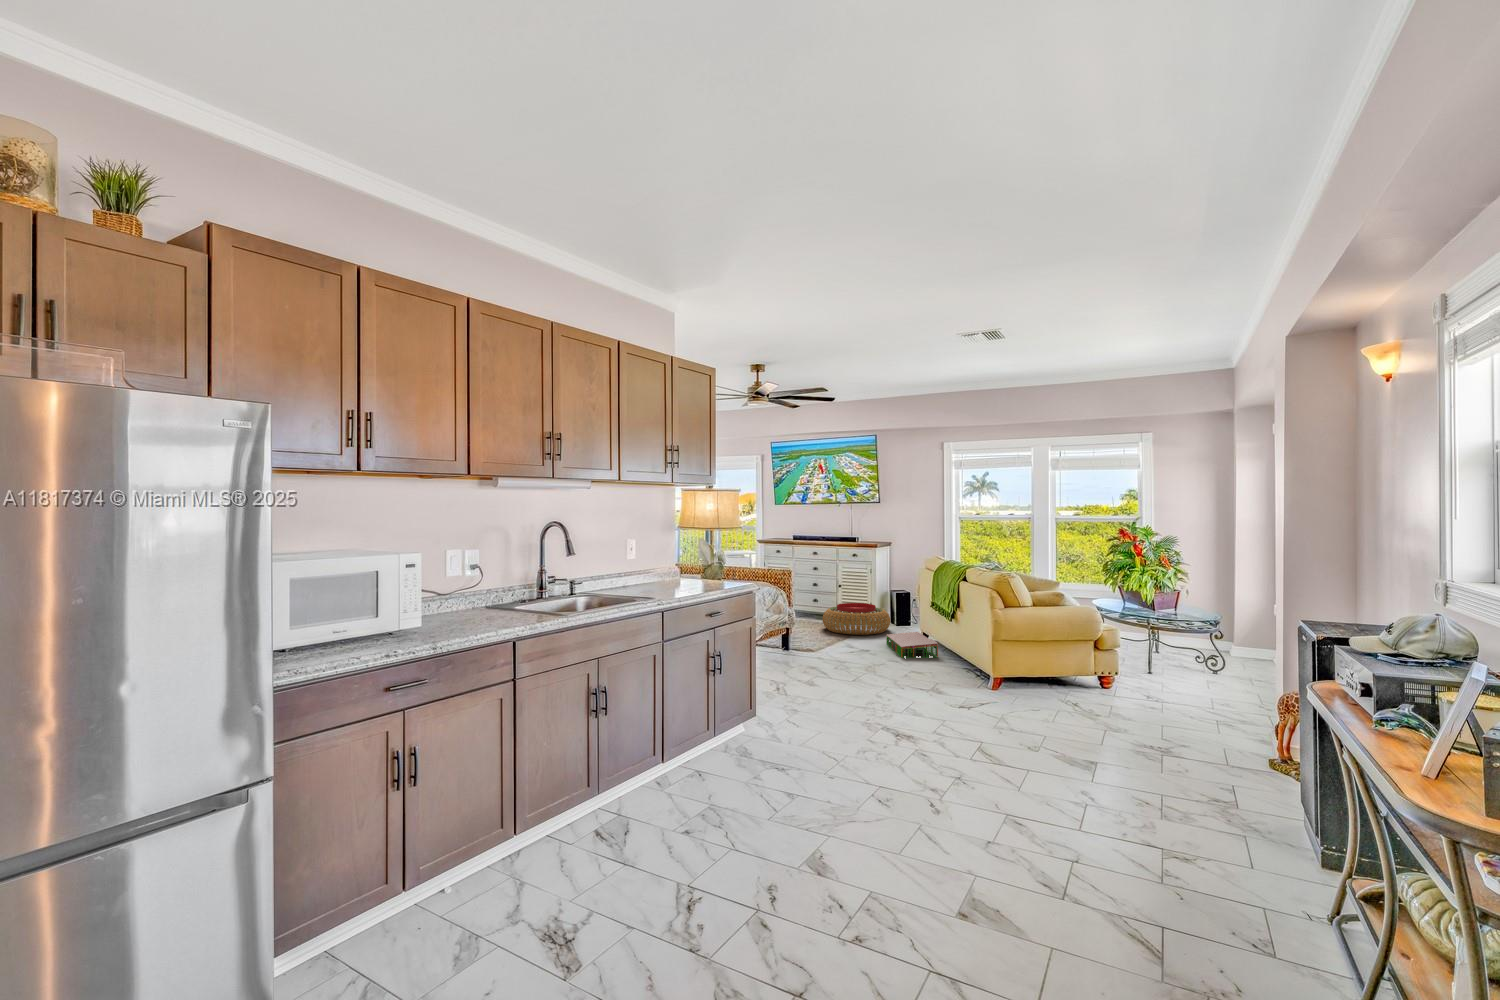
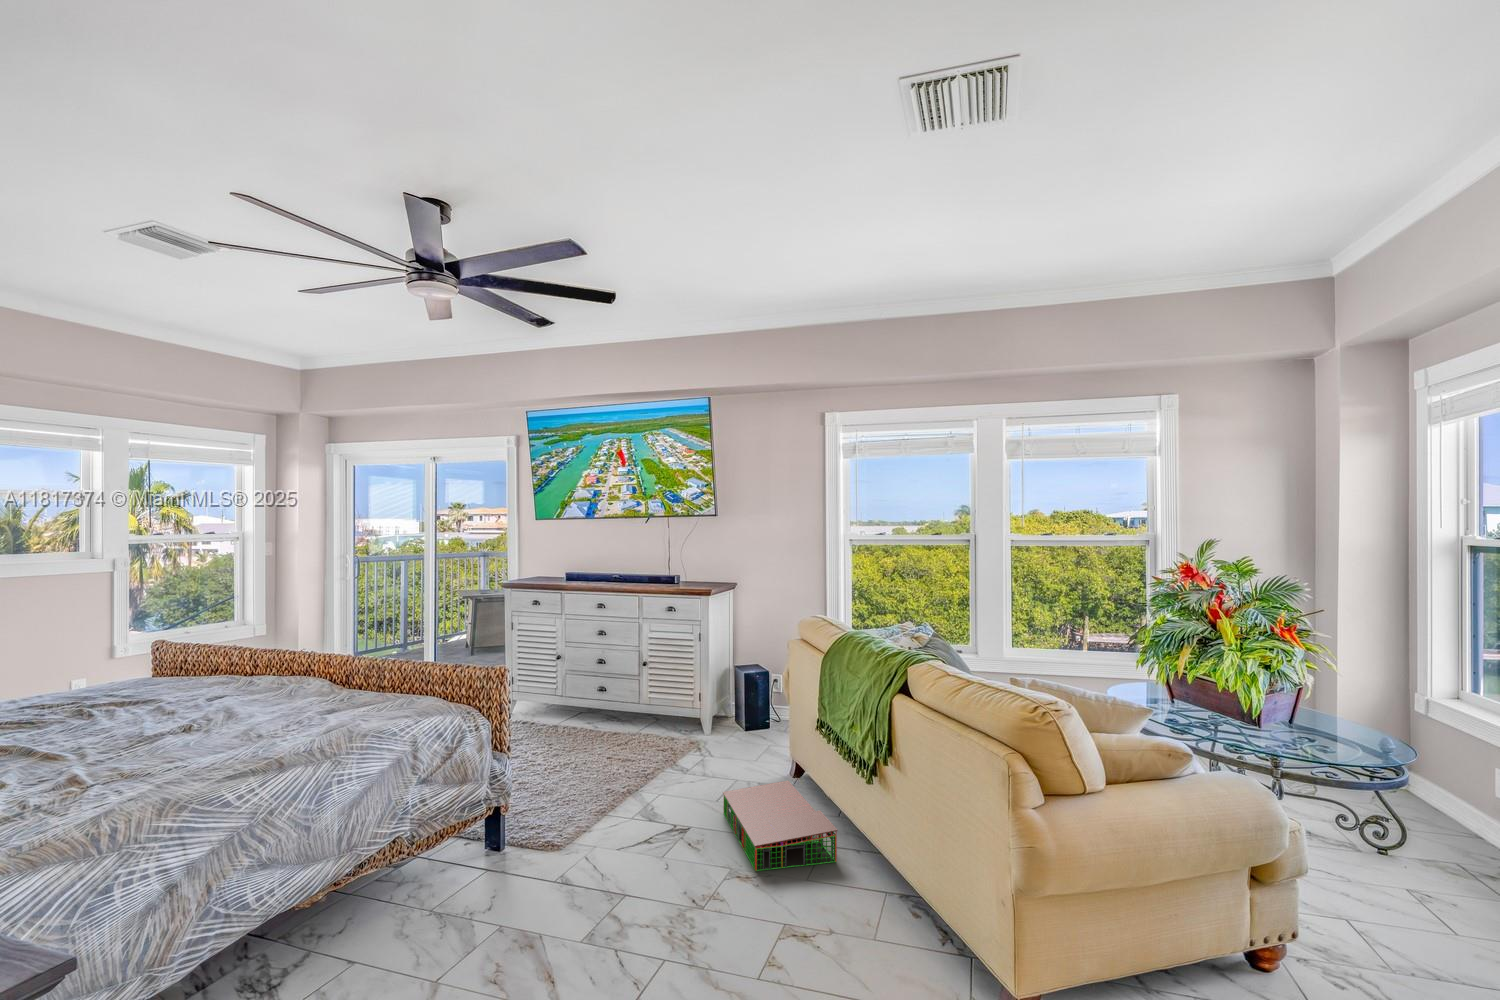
pouf: present [823,603,890,635] -> none [601,705,734,781]

